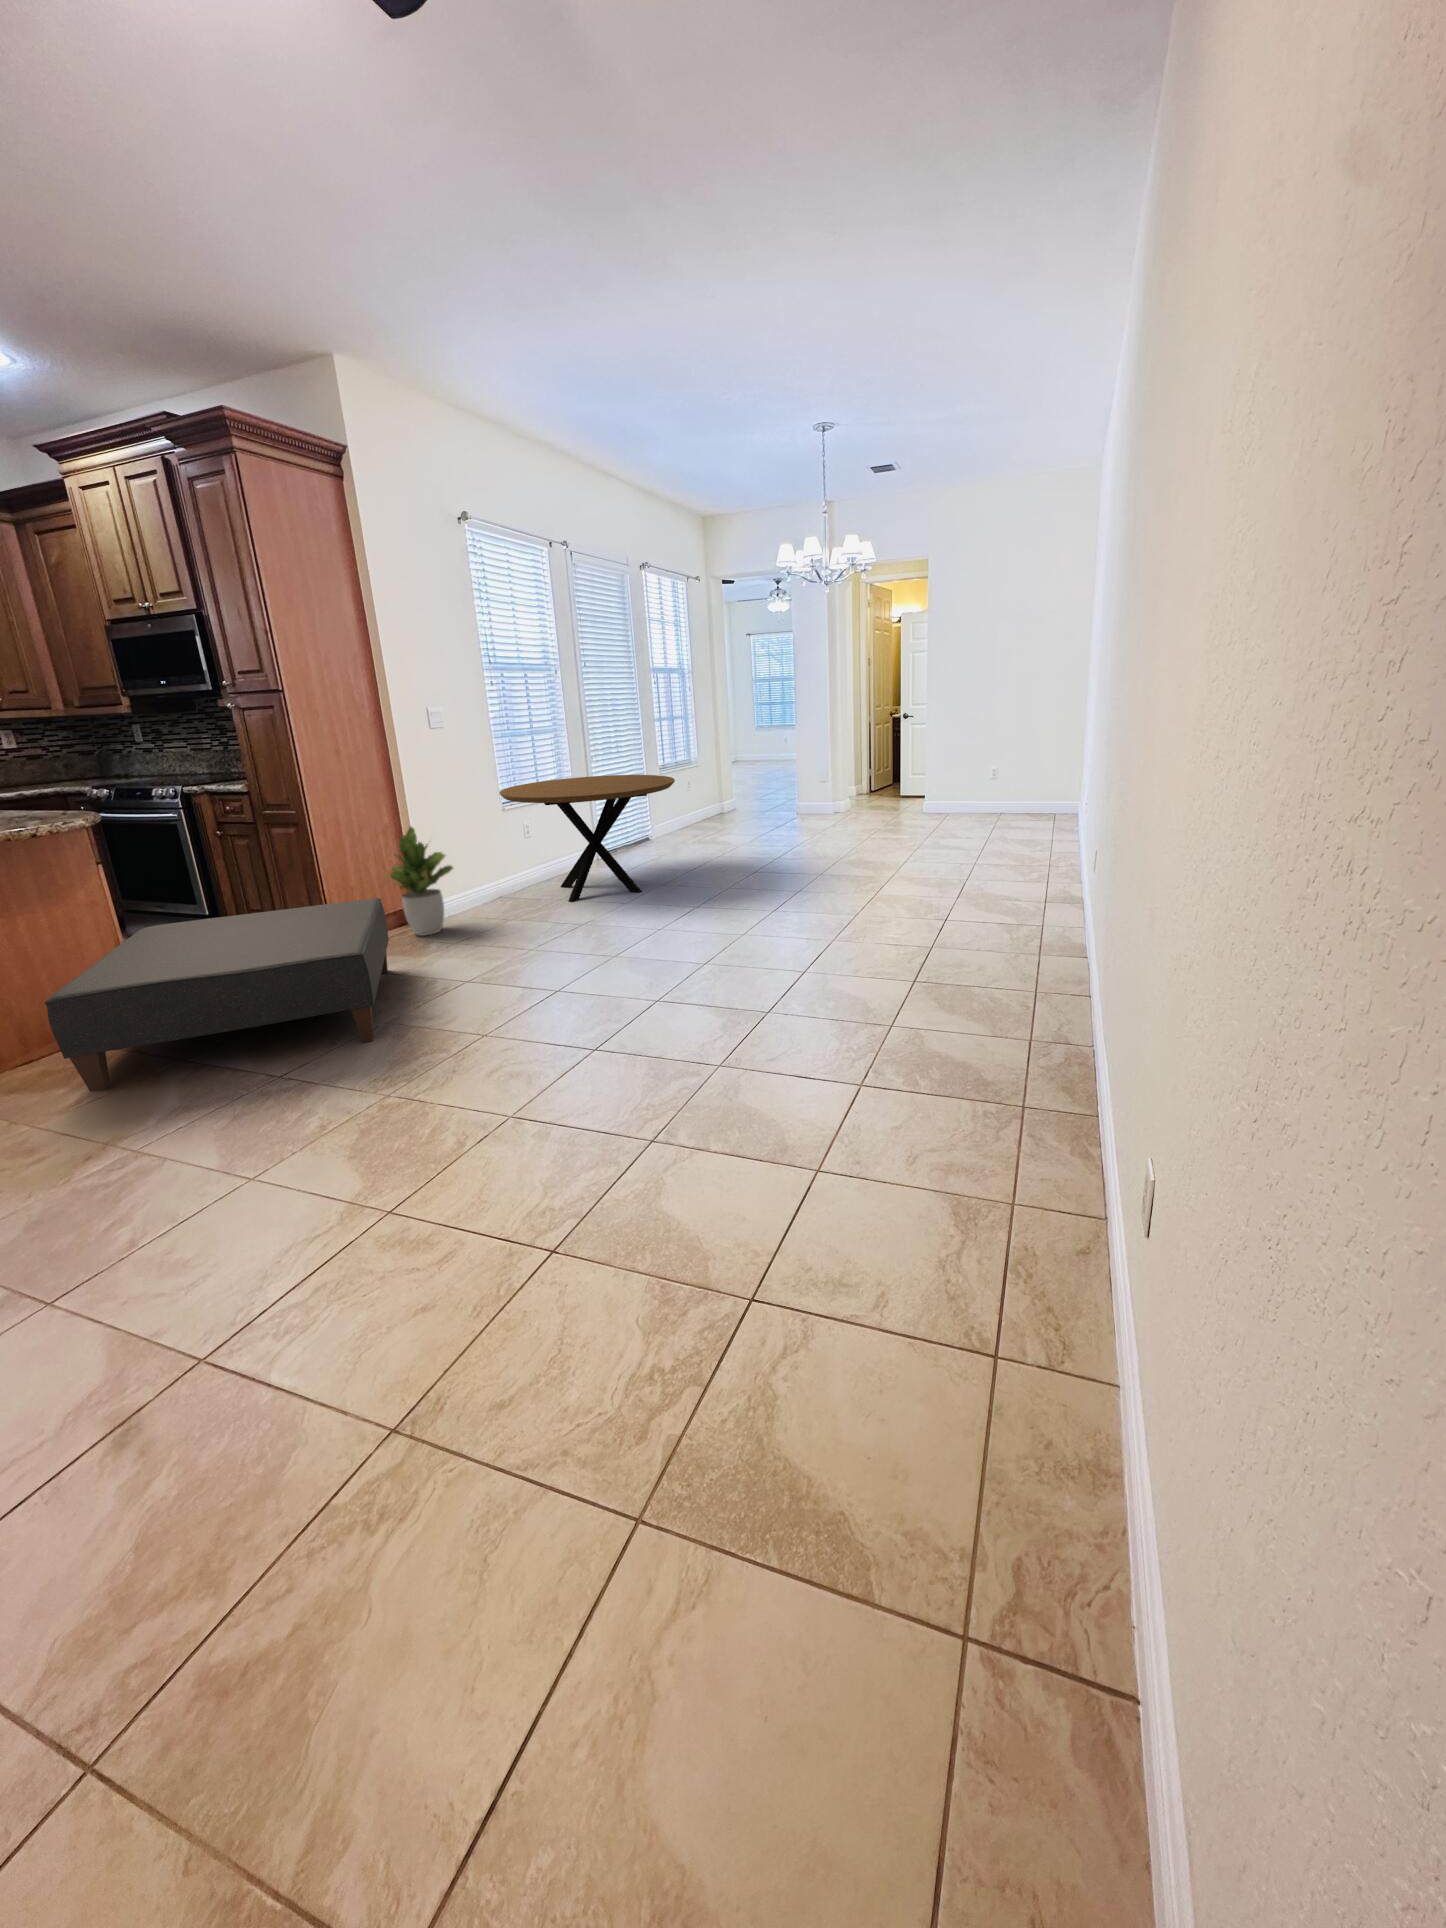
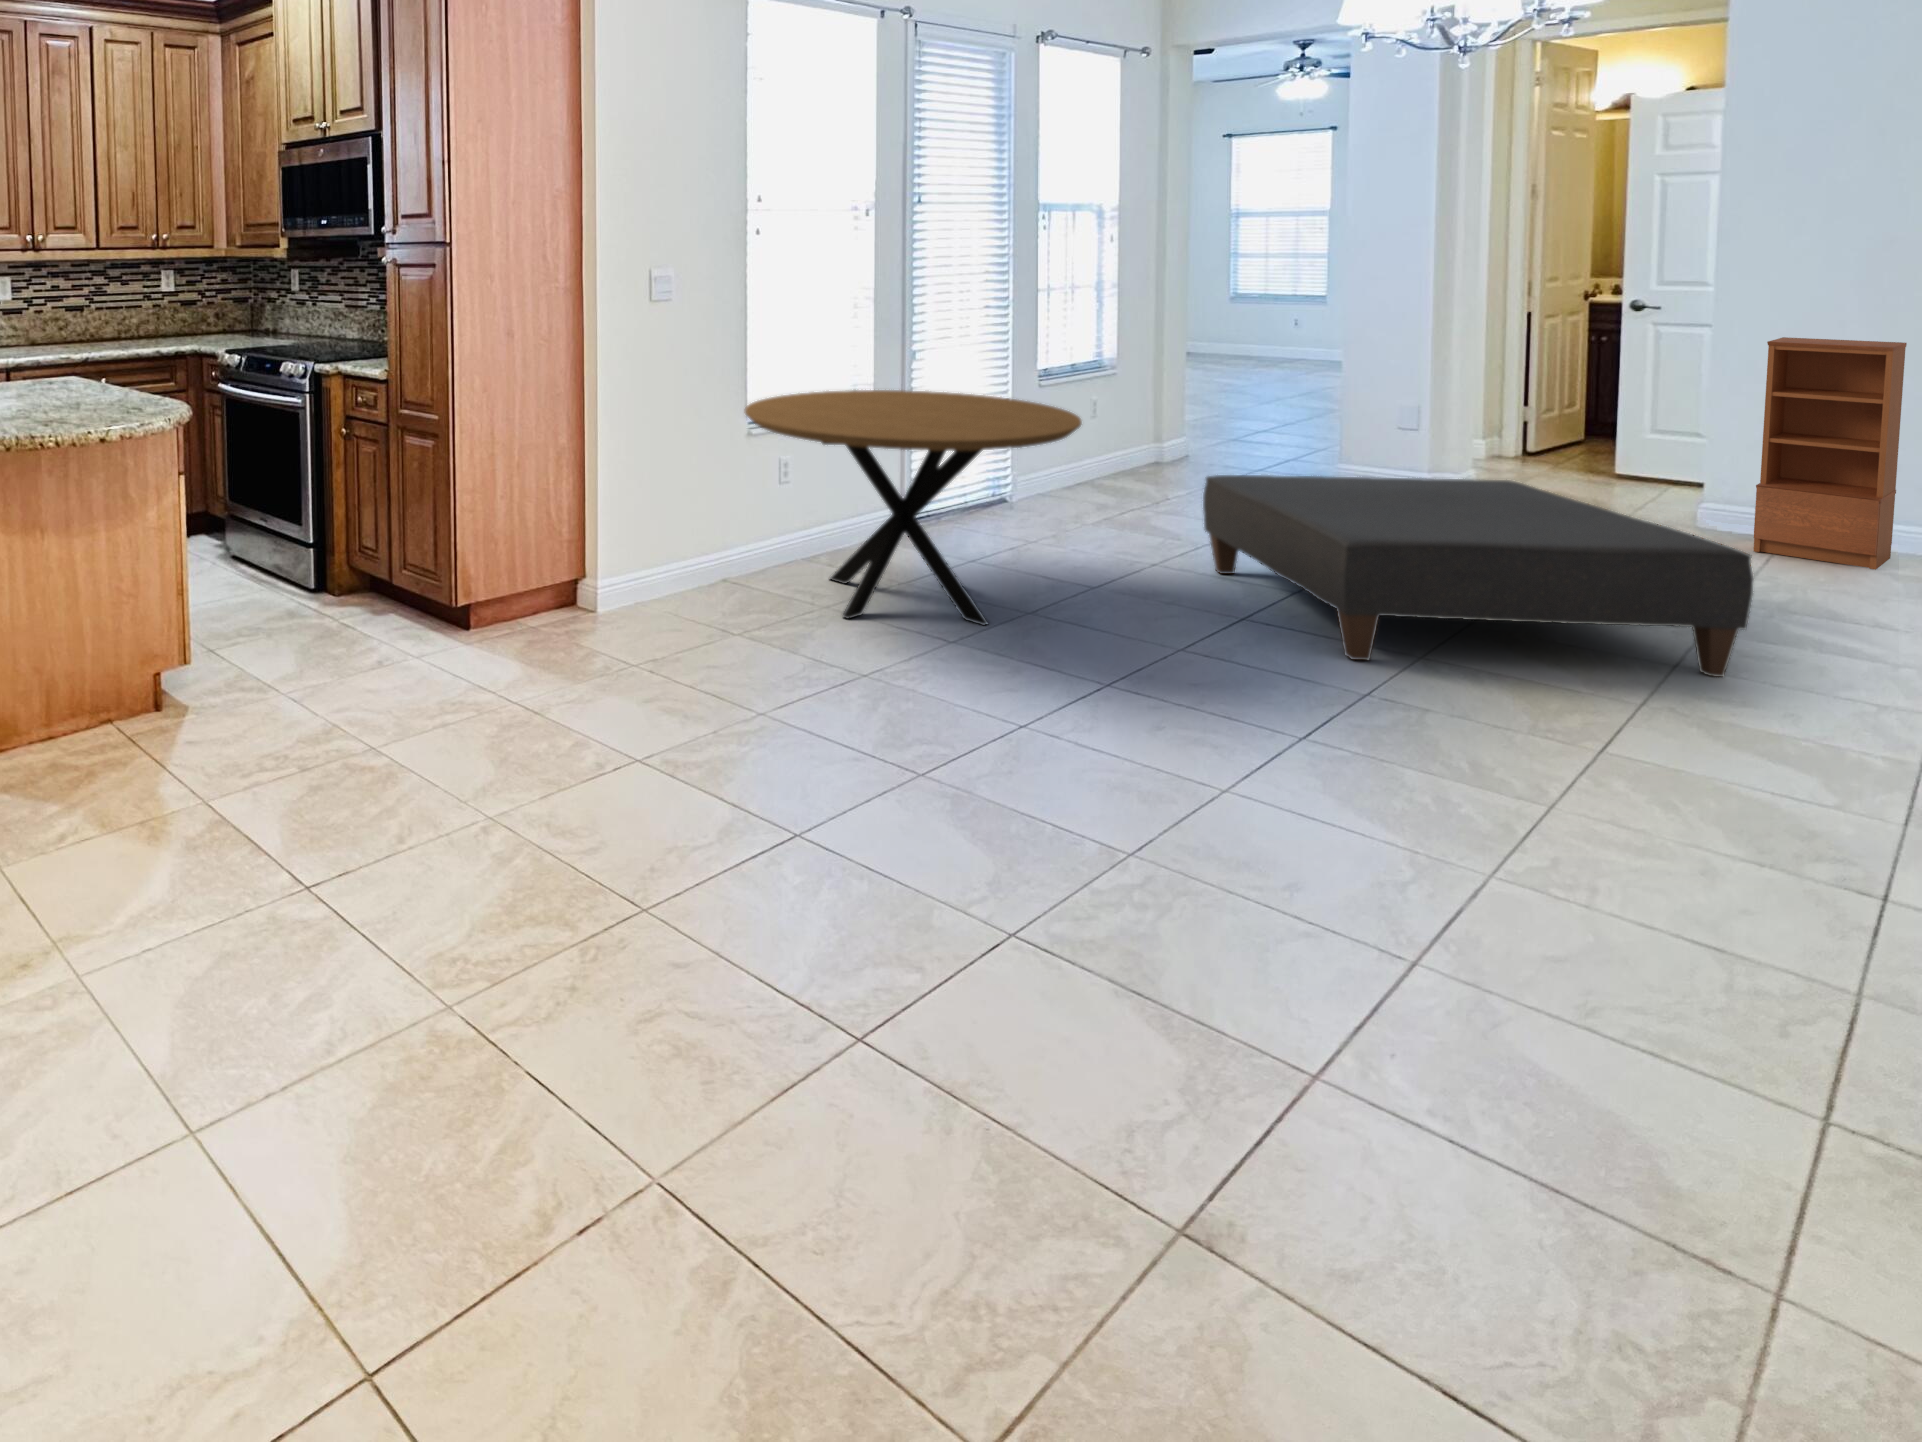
bookcase: none [934,723,976,818] -> present [1753,337,1907,570]
potted plant: present [386,827,453,936] -> none [538,455,653,638]
ottoman: present [45,898,389,1091] -> present [1203,475,1753,677]

